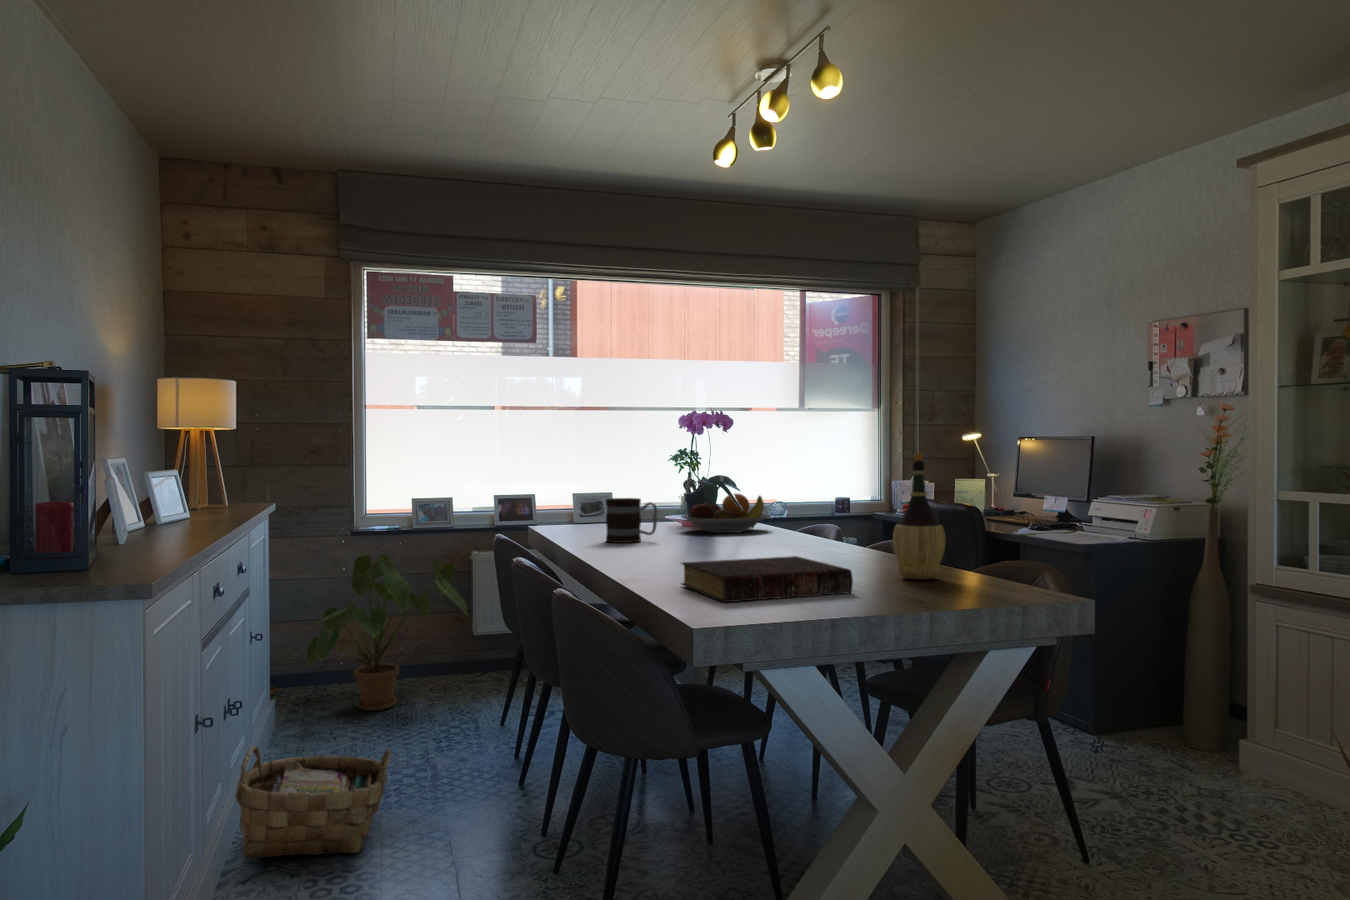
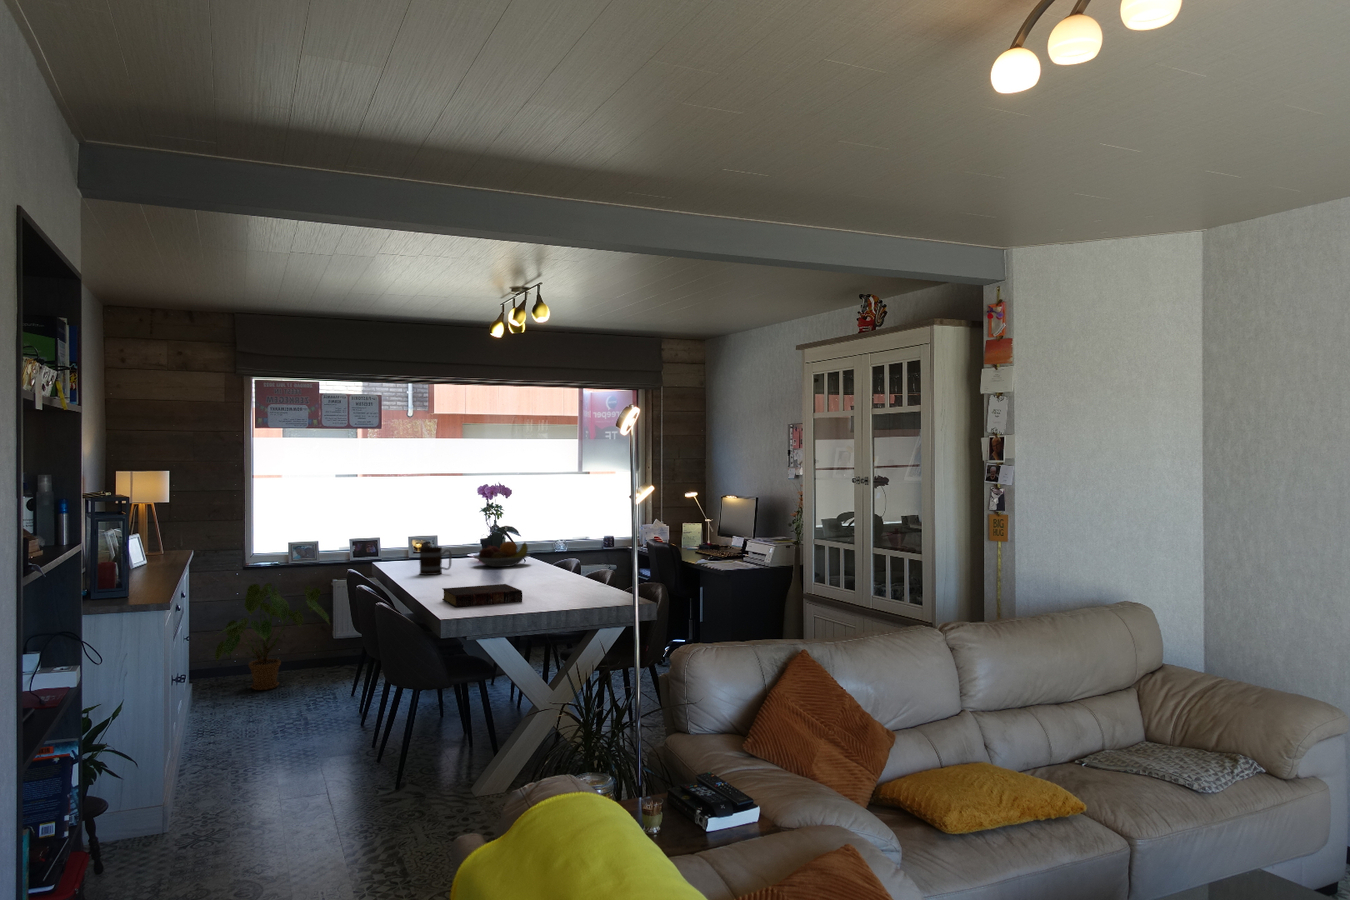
wine bottle: present [893,453,946,579] -> none [553,531,579,595]
woven basket: present [235,745,391,859] -> none [193,697,284,759]

